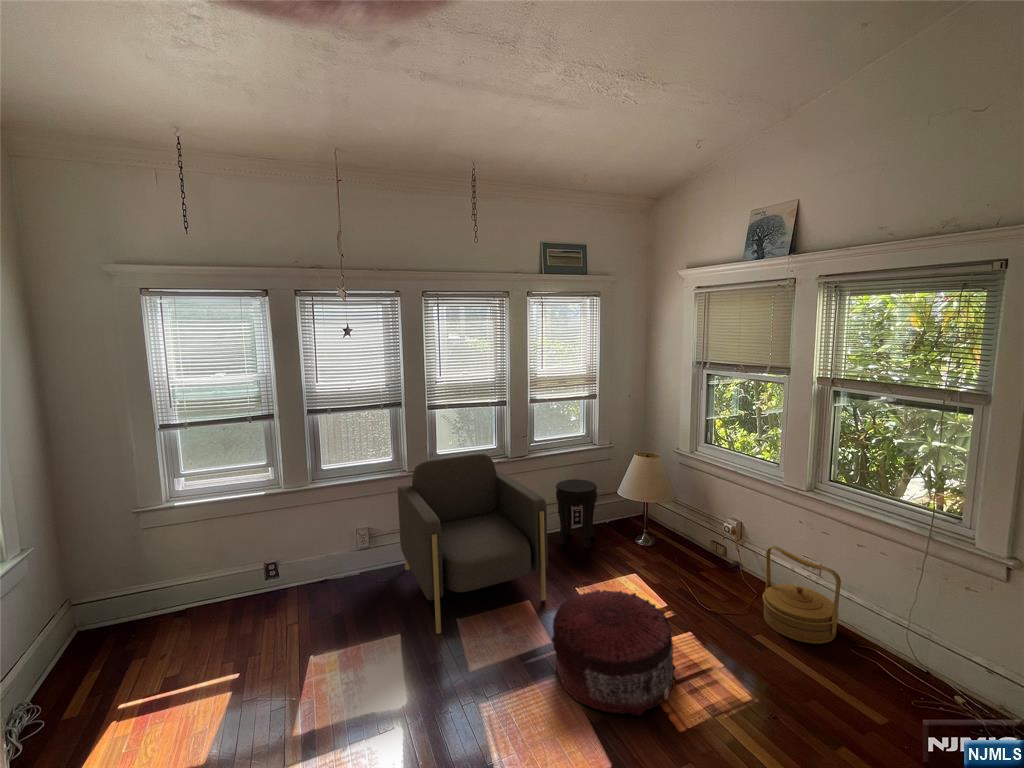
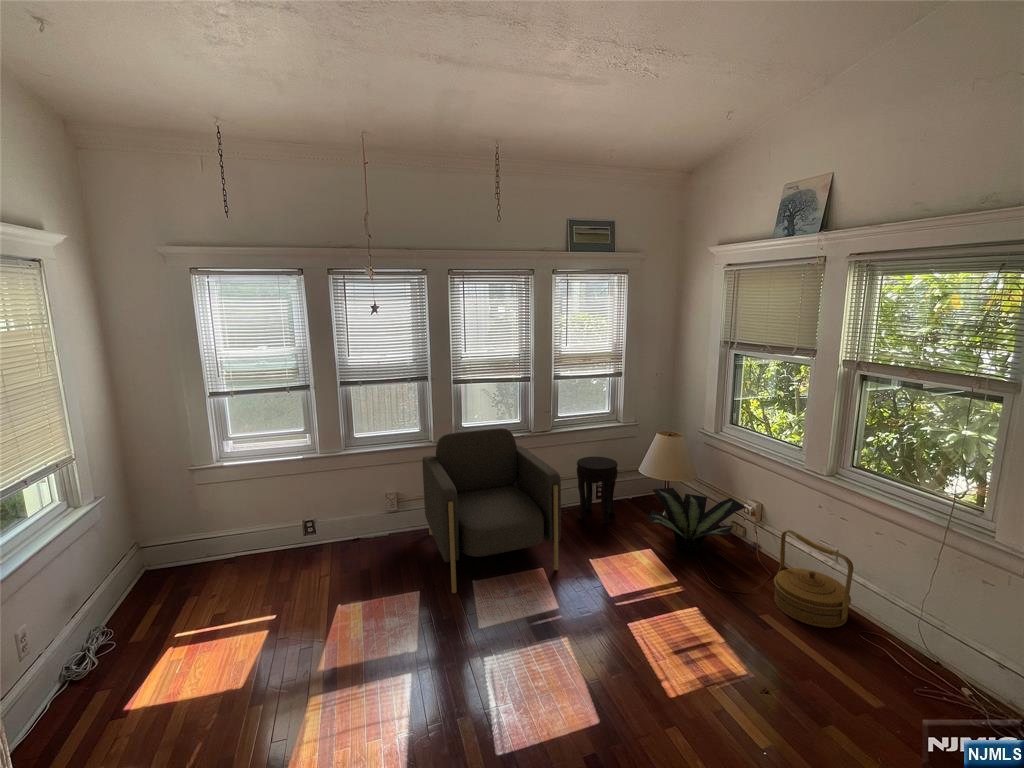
potted plant: none [628,508,727,575] -> present [644,488,746,554]
pouf: present [552,590,676,716] -> none [555,562,676,679]

